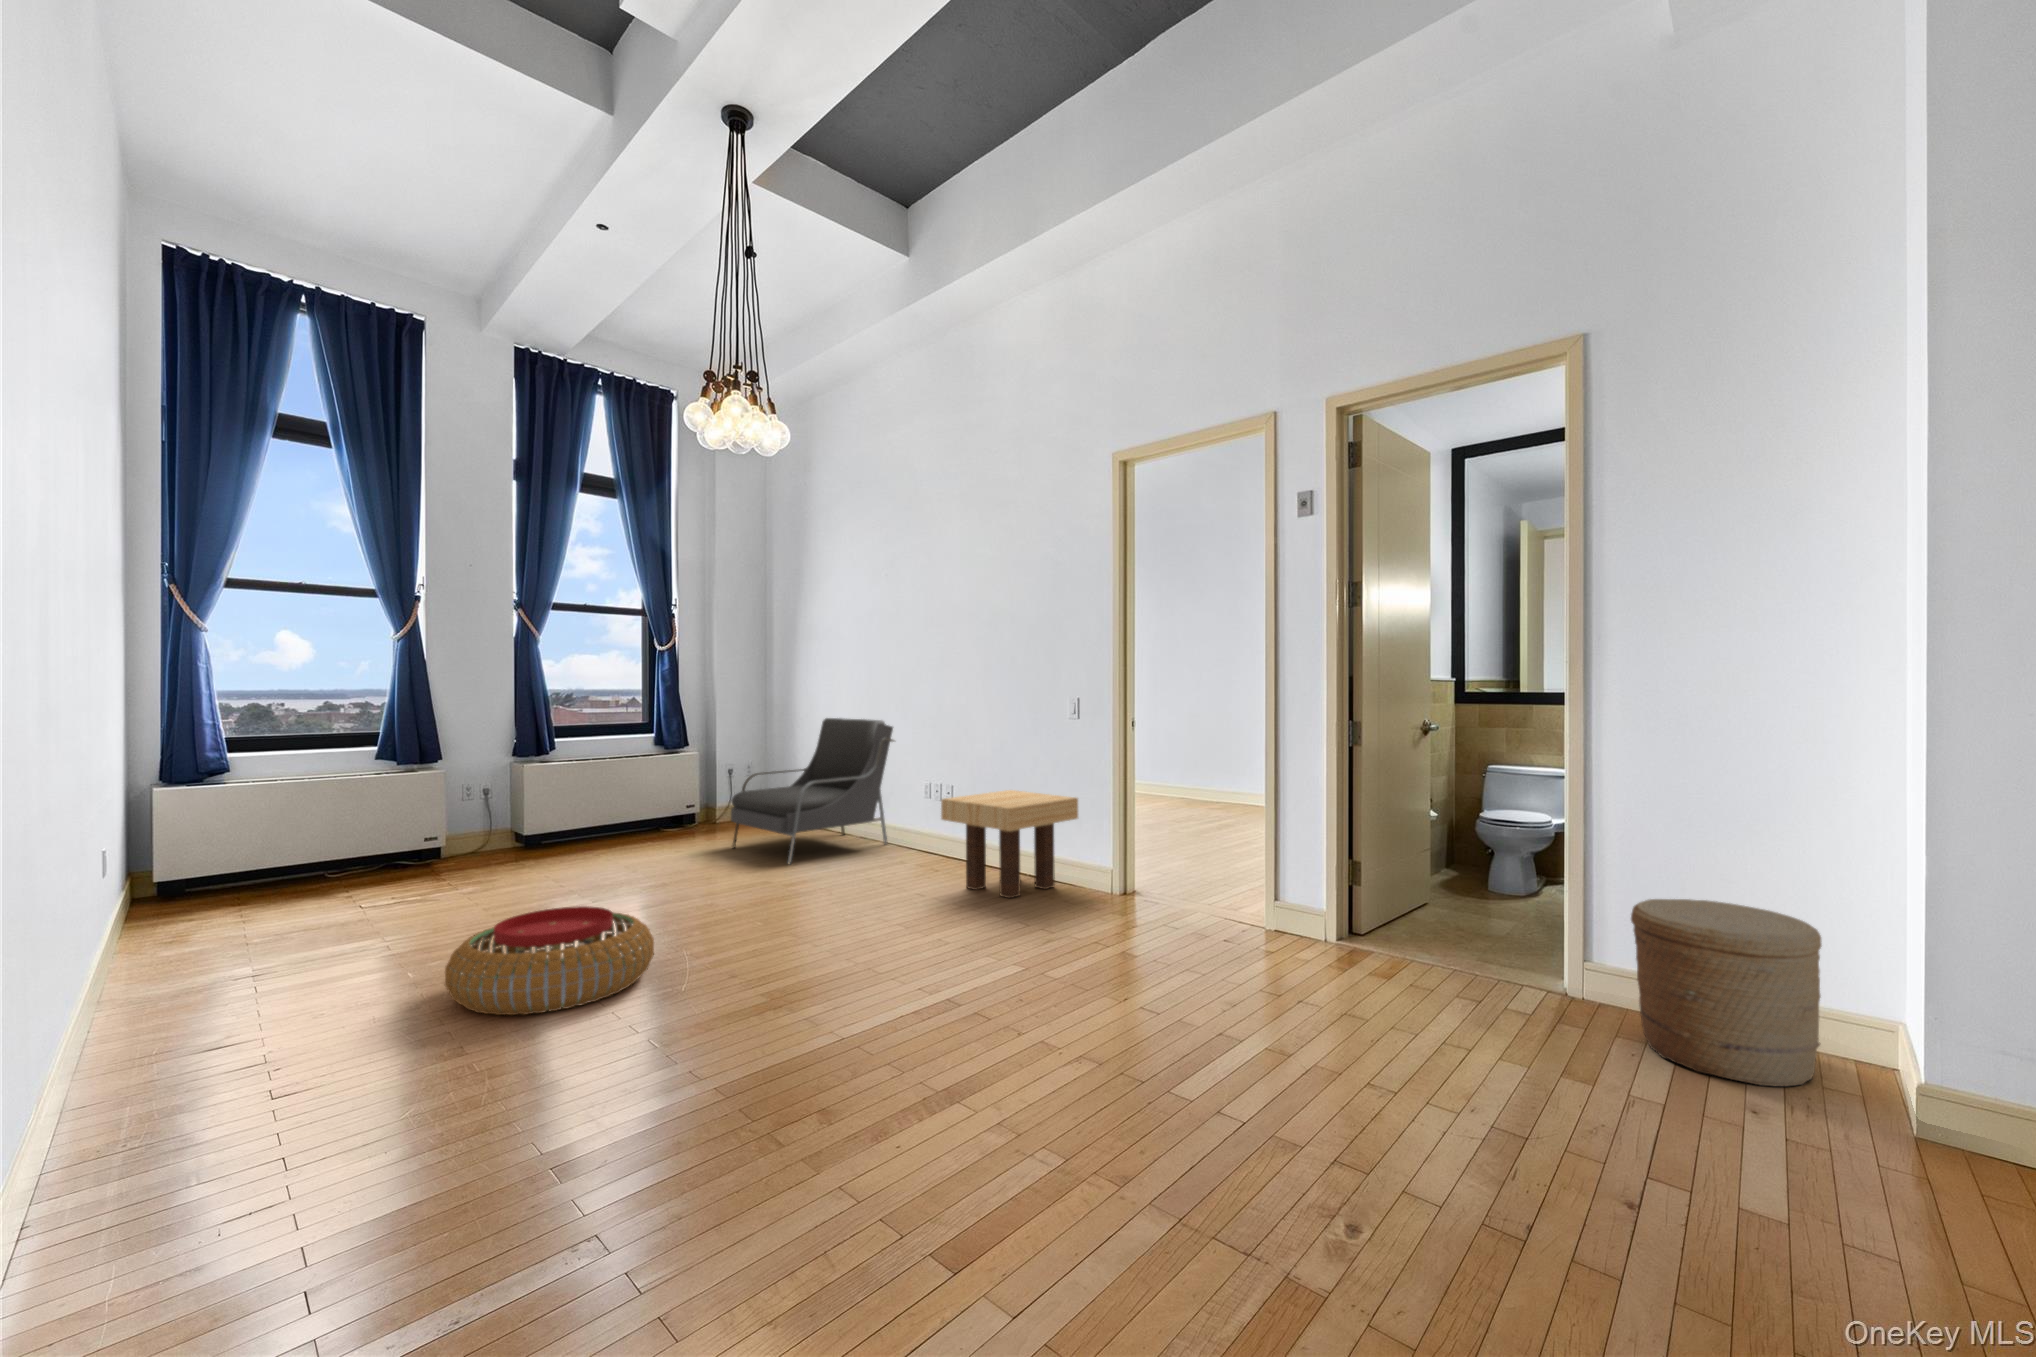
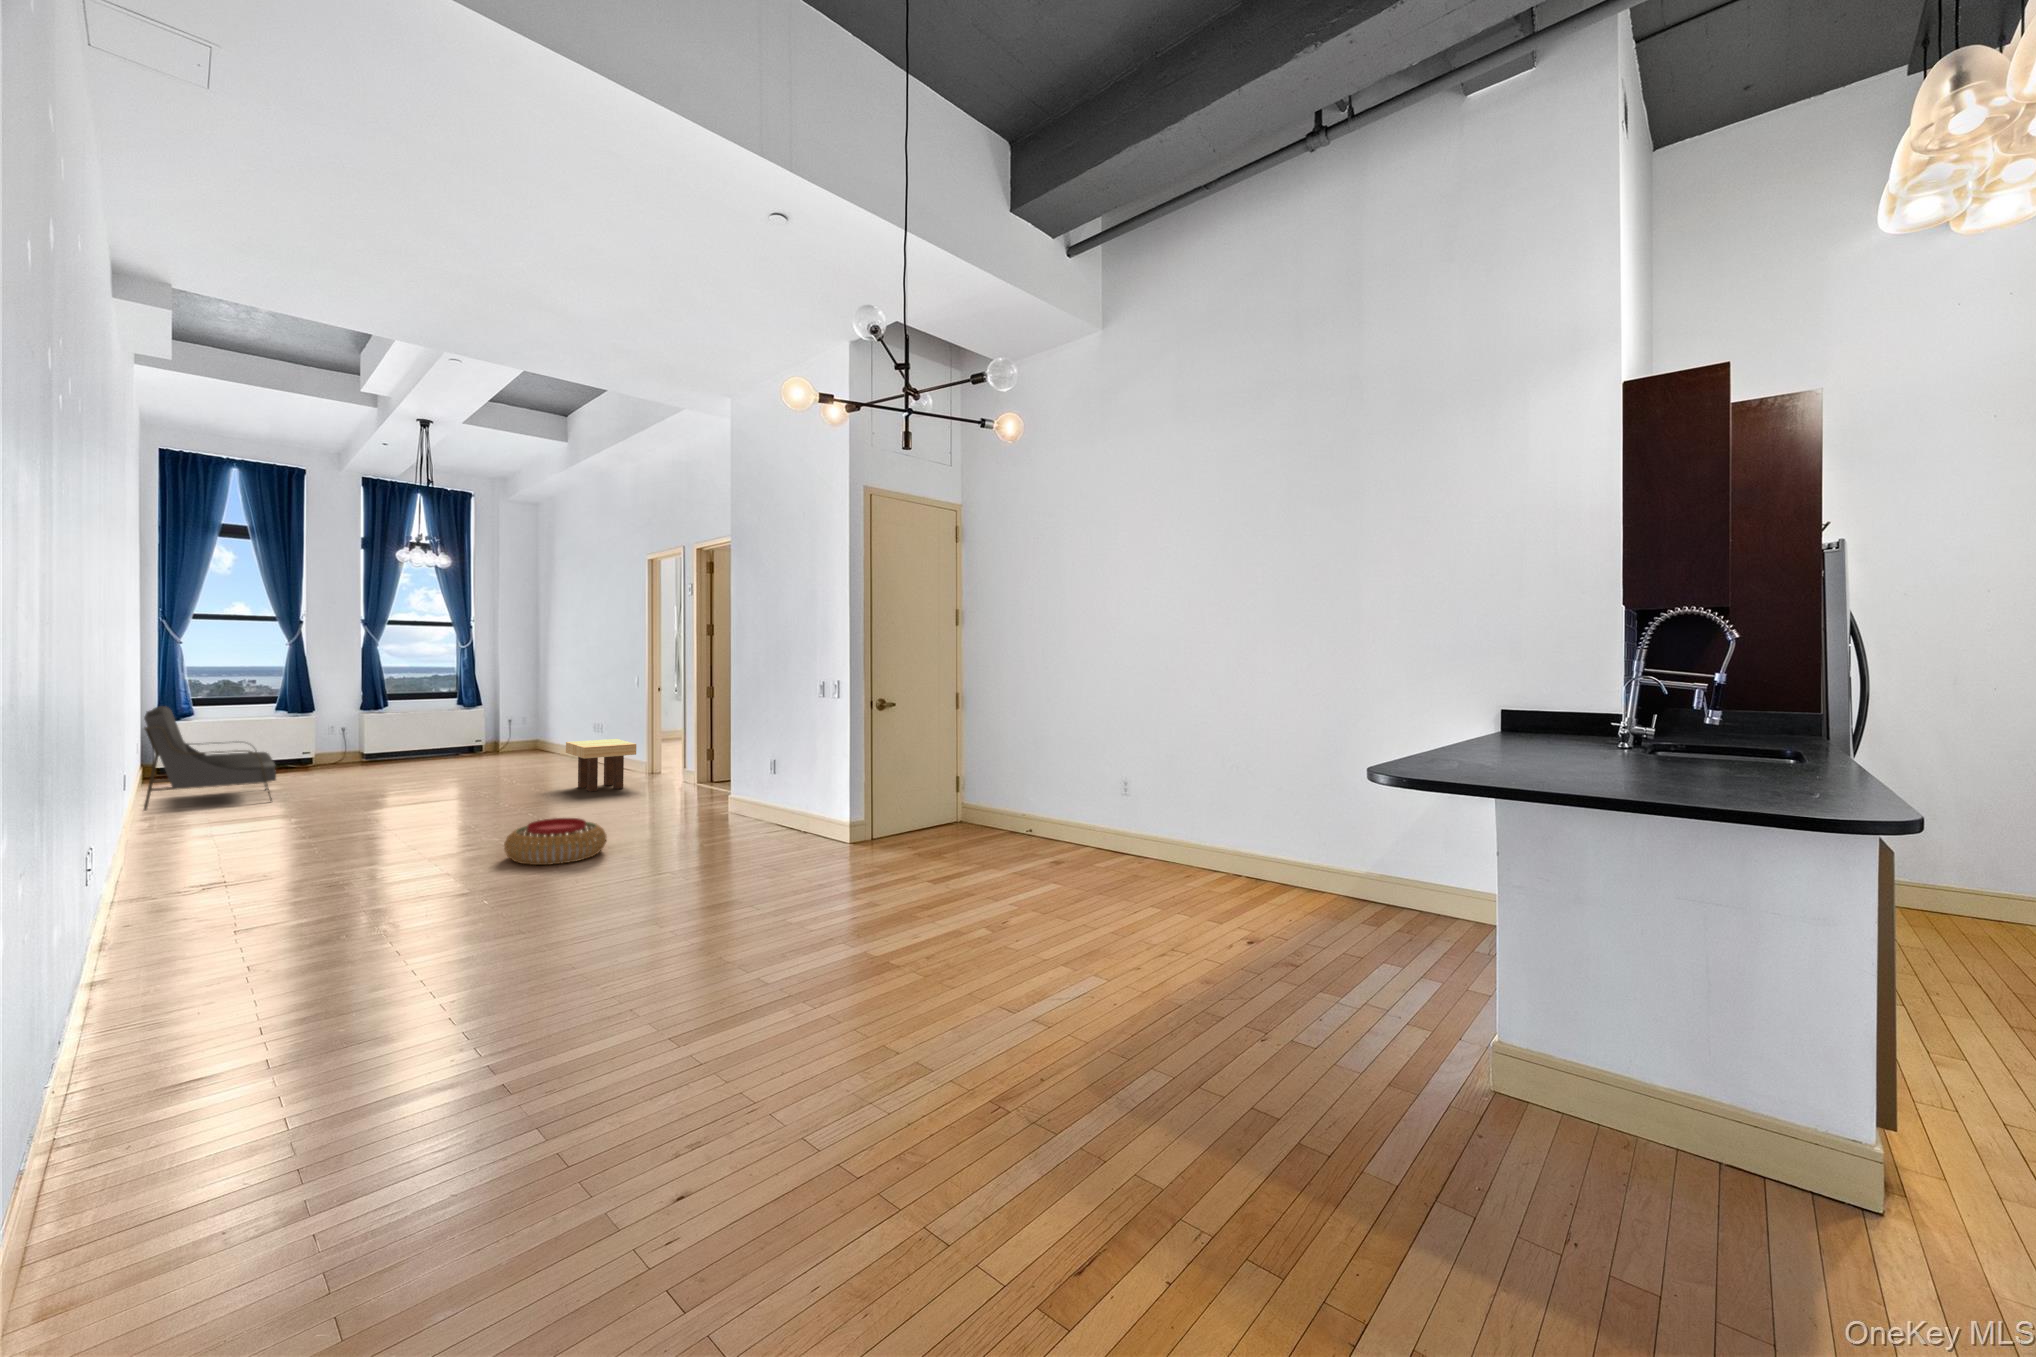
armchair: present [731,718,894,864] -> present [144,706,276,811]
woven basket: present [1631,899,1821,1086] -> none [710,787,766,846]
pouf: present [445,906,654,1015] -> present [504,818,607,865]

